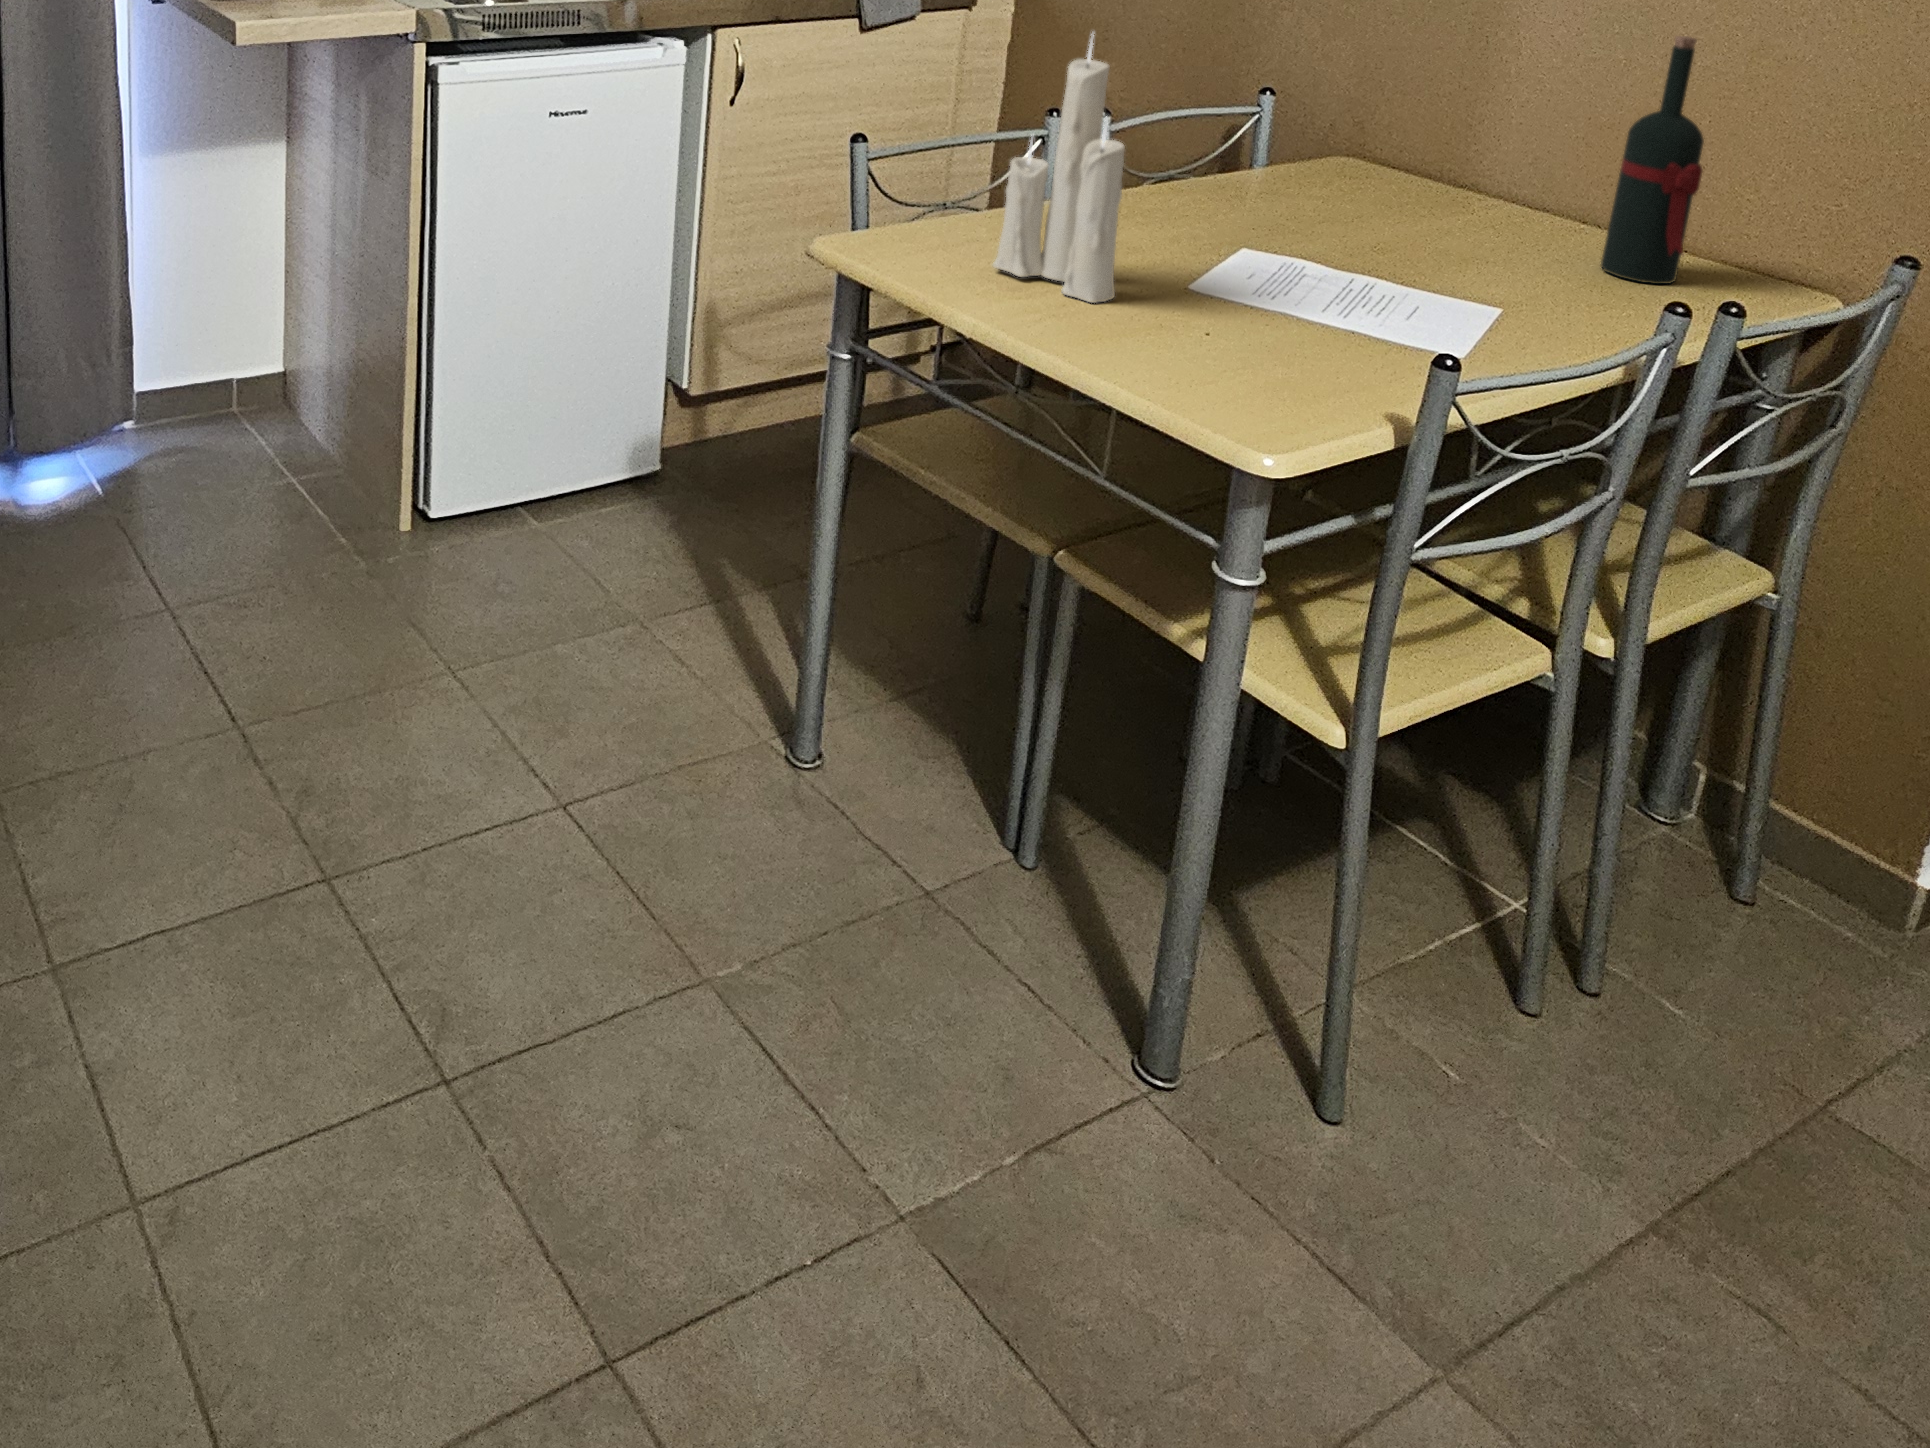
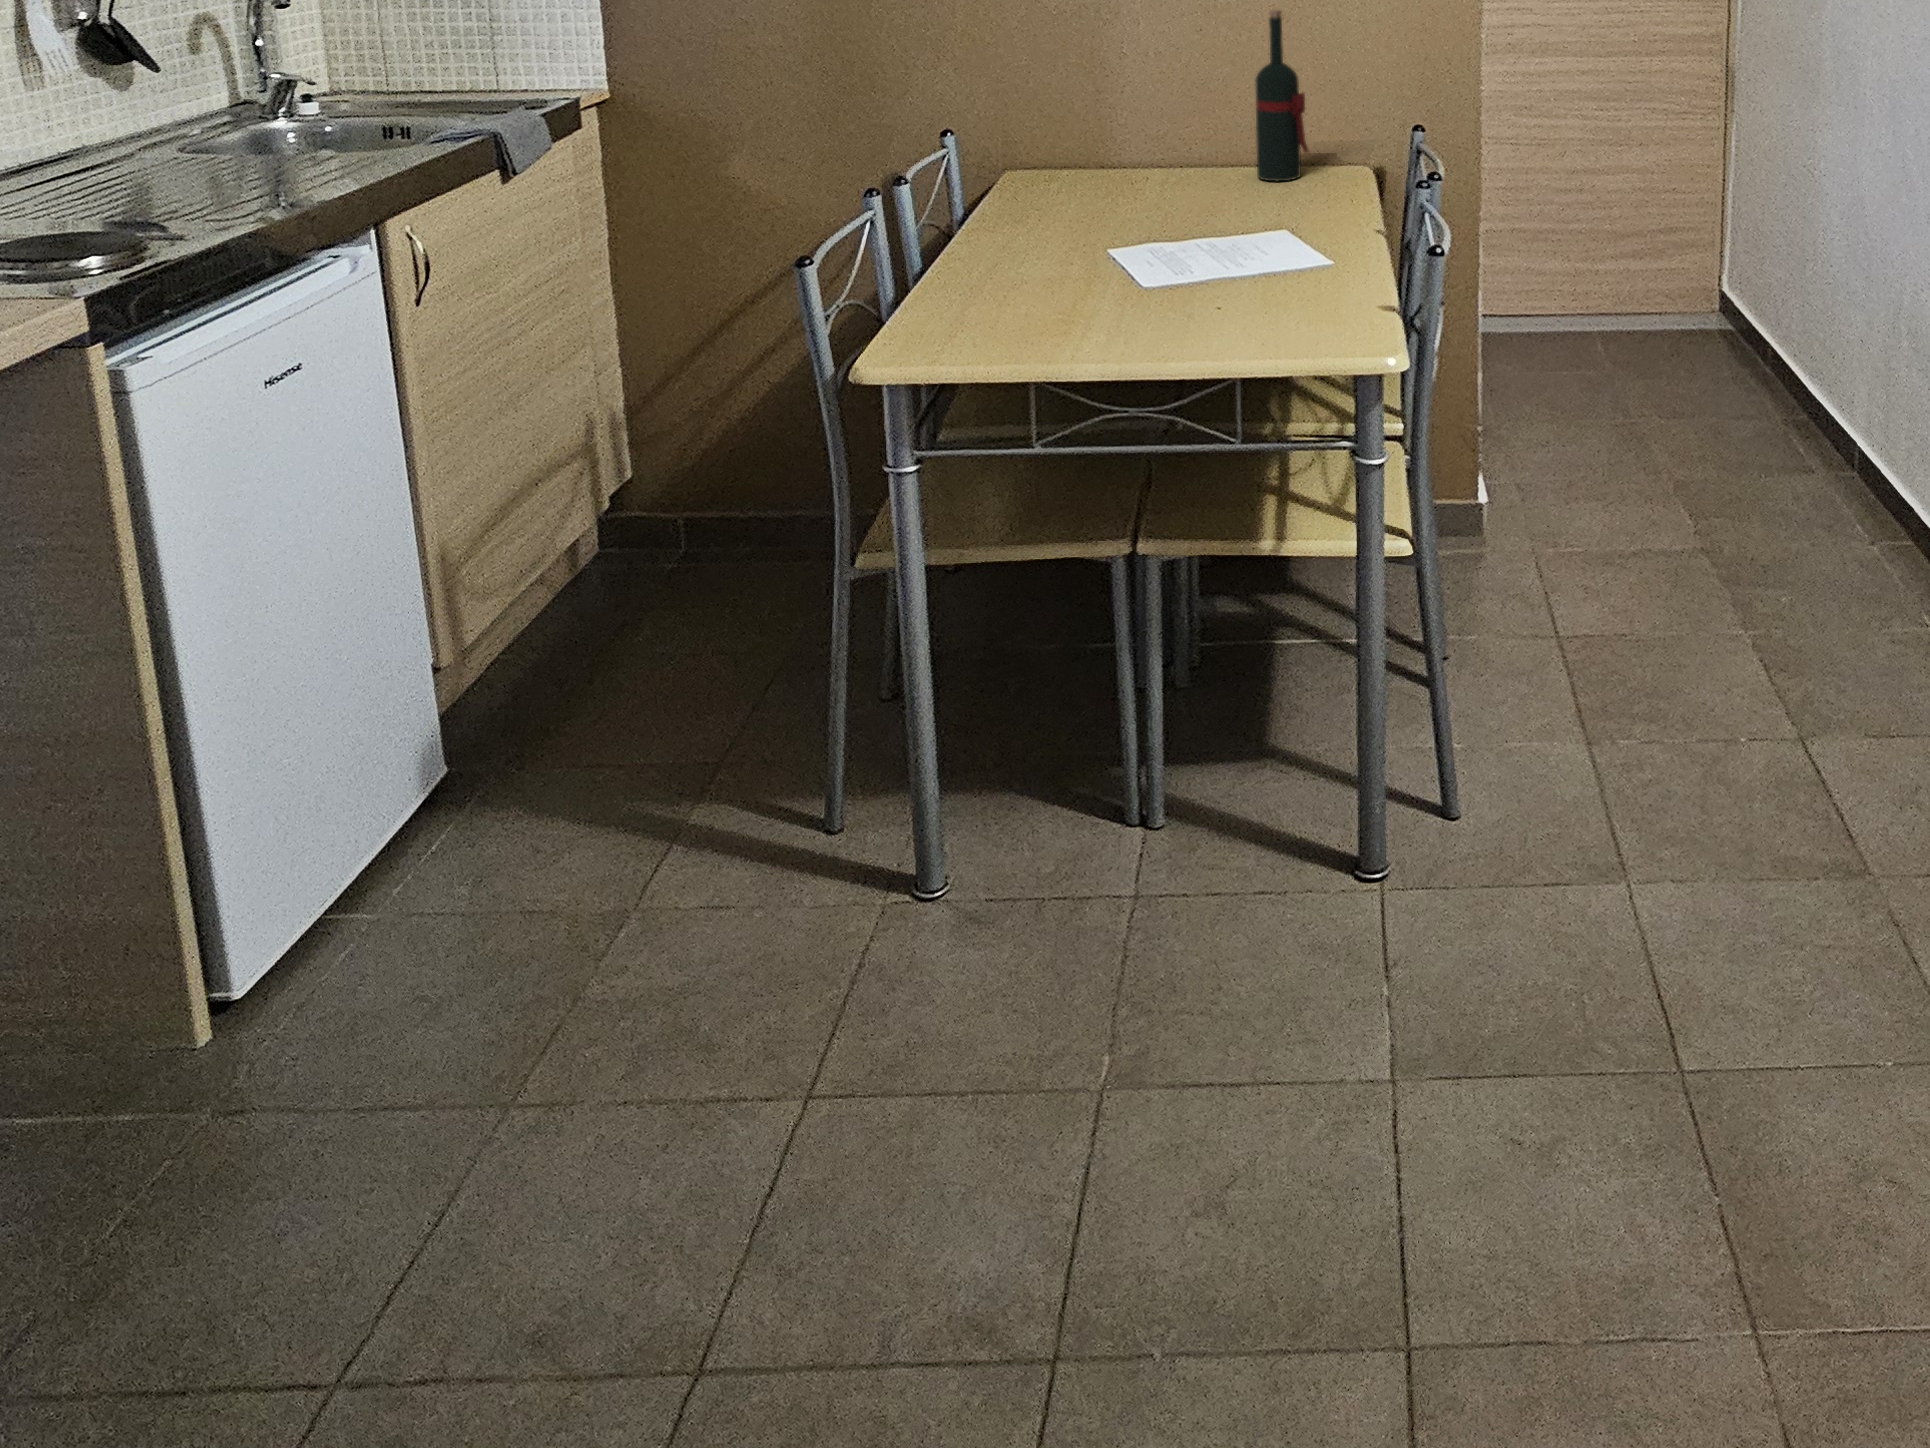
candle: present [993,39,1125,303] -> none [1005,82,1119,325]

